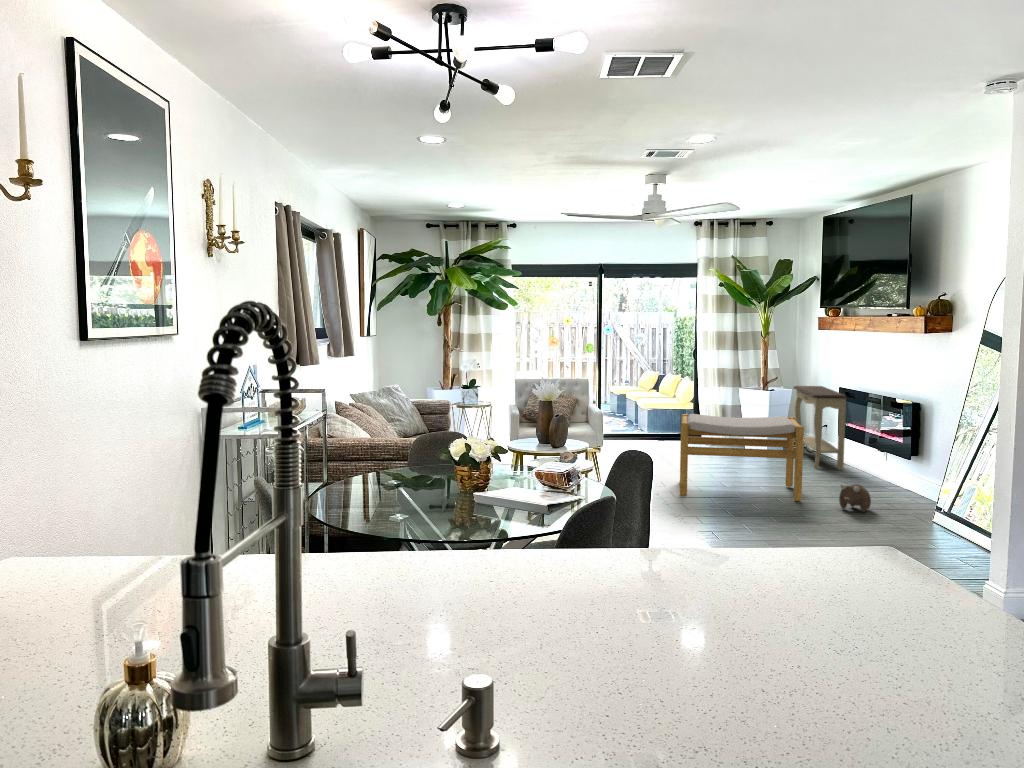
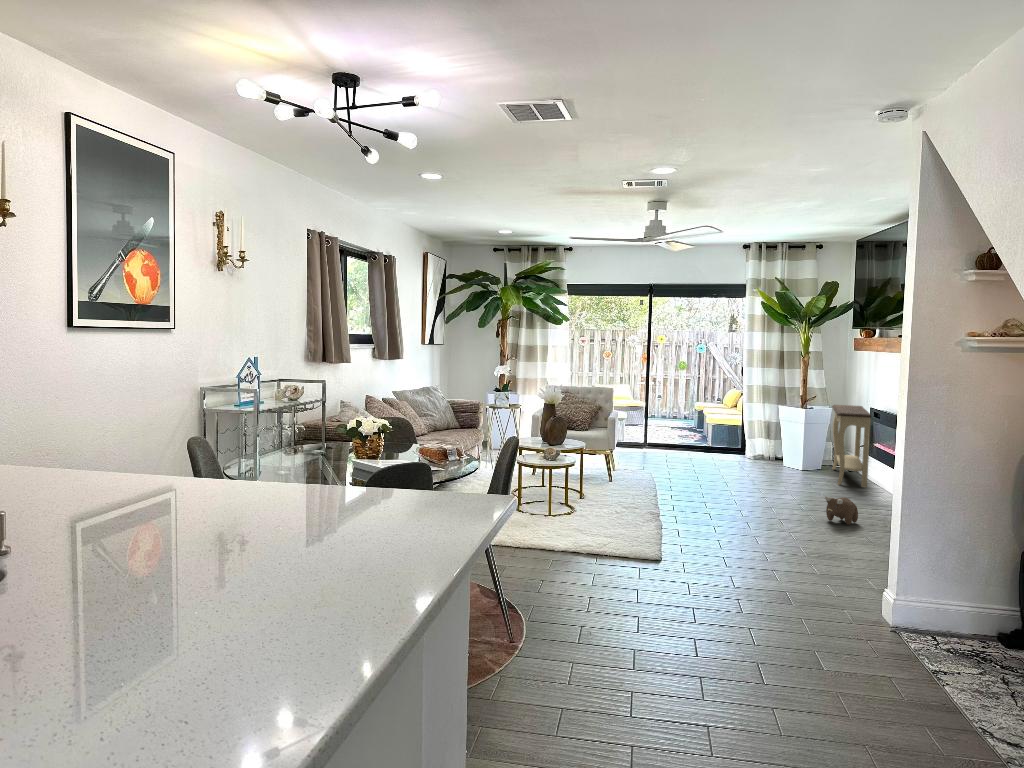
footstool: present [680,414,804,501] -> none [679,425,801,511]

